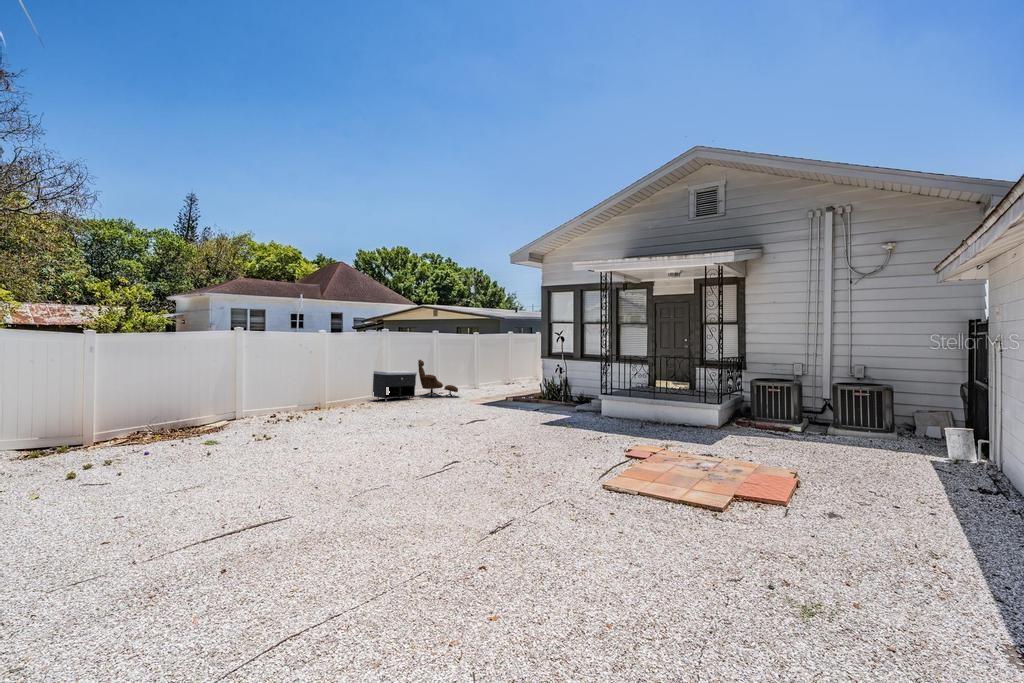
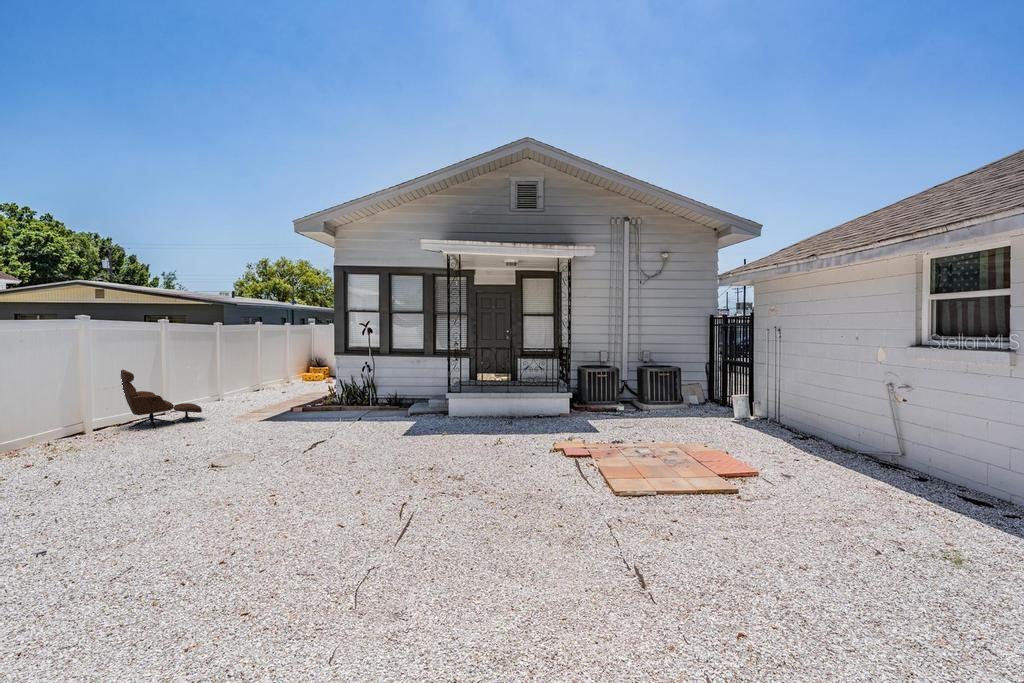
storage bench: present [373,371,417,401] -> none [29,391,129,450]

